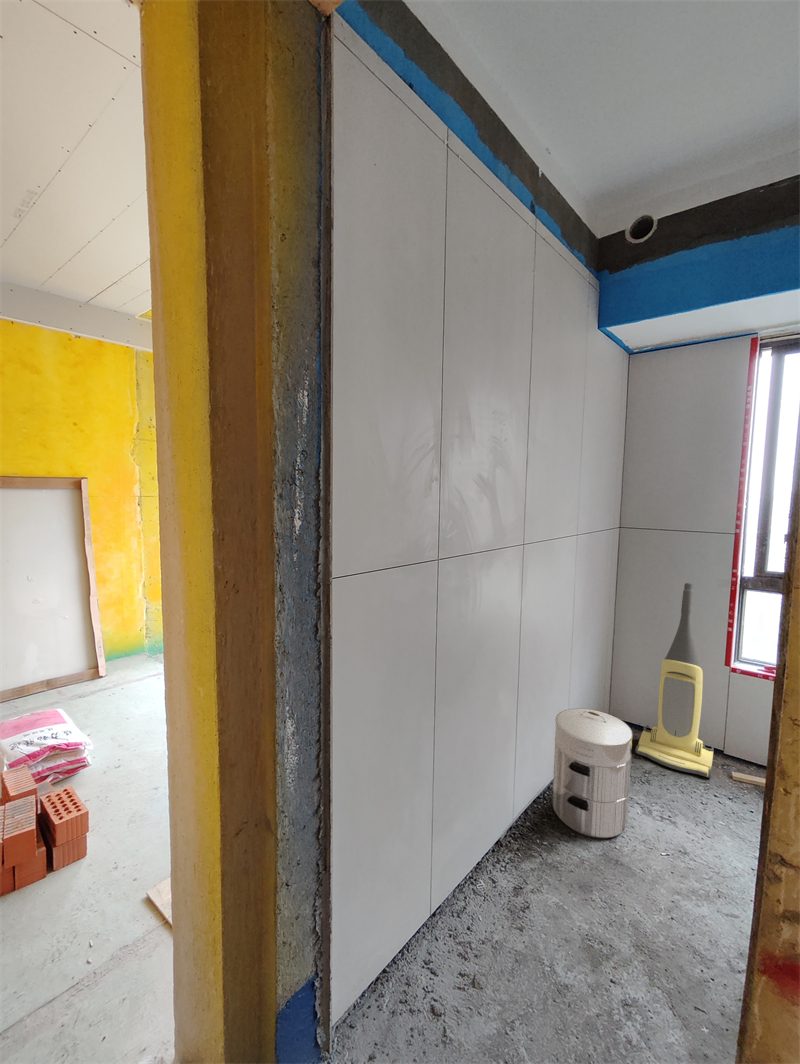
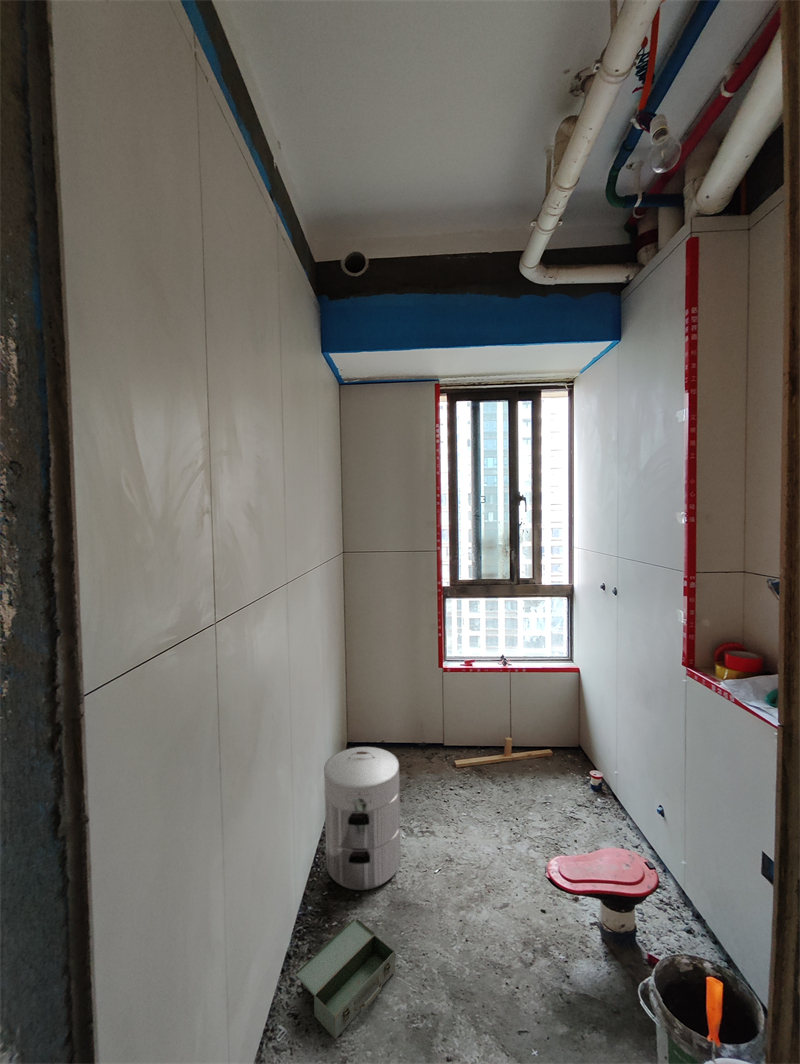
vacuum cleaner: present [635,583,714,778] -> none [381,599,442,776]
toolbox: none [500,844,587,913] -> present [296,919,395,1039]

